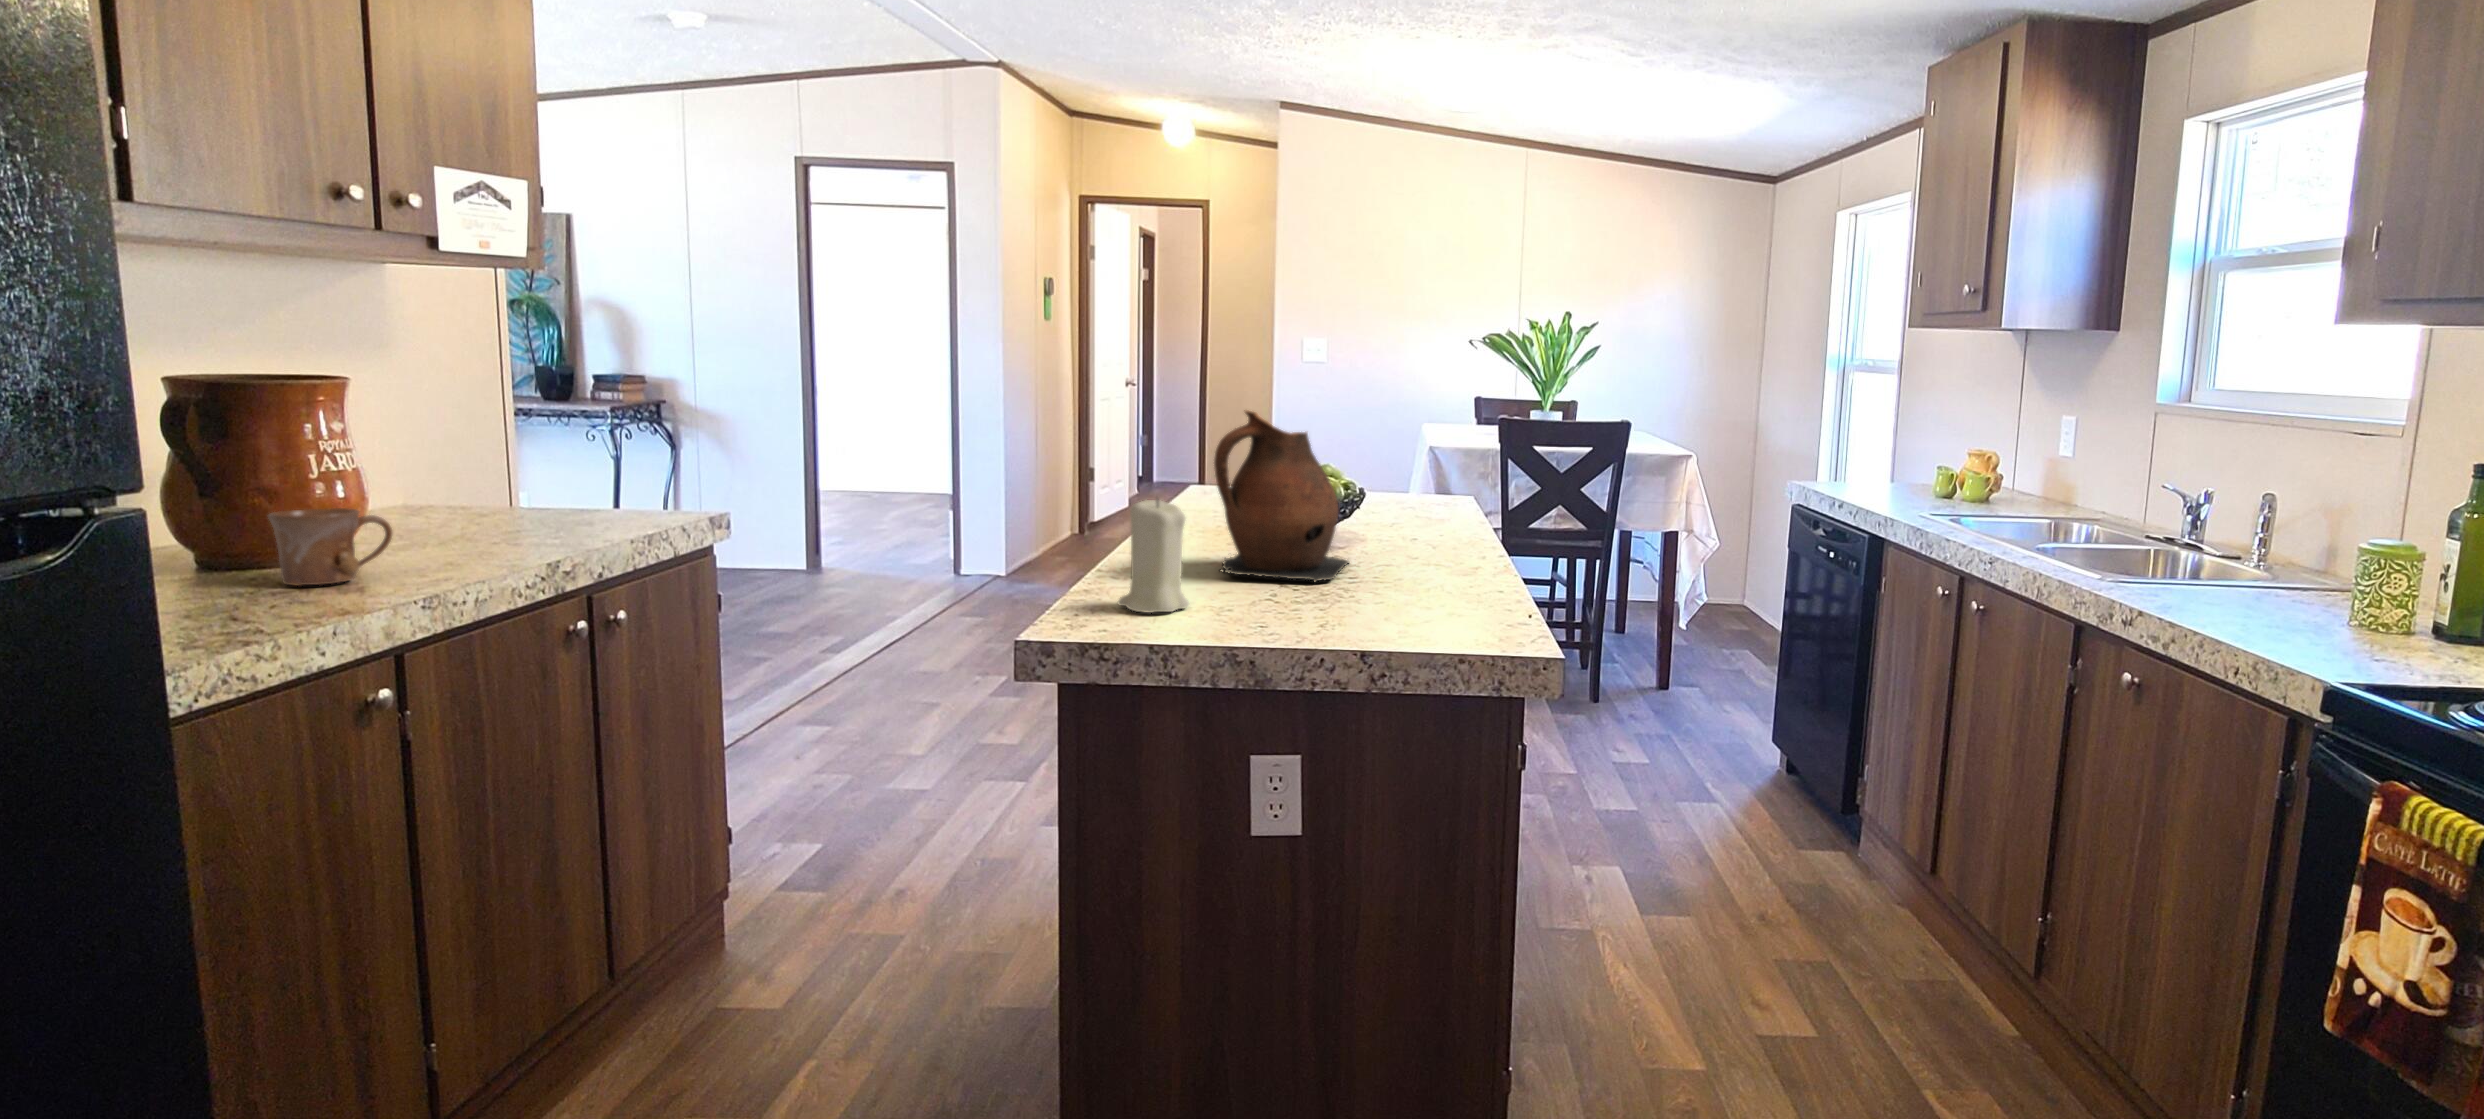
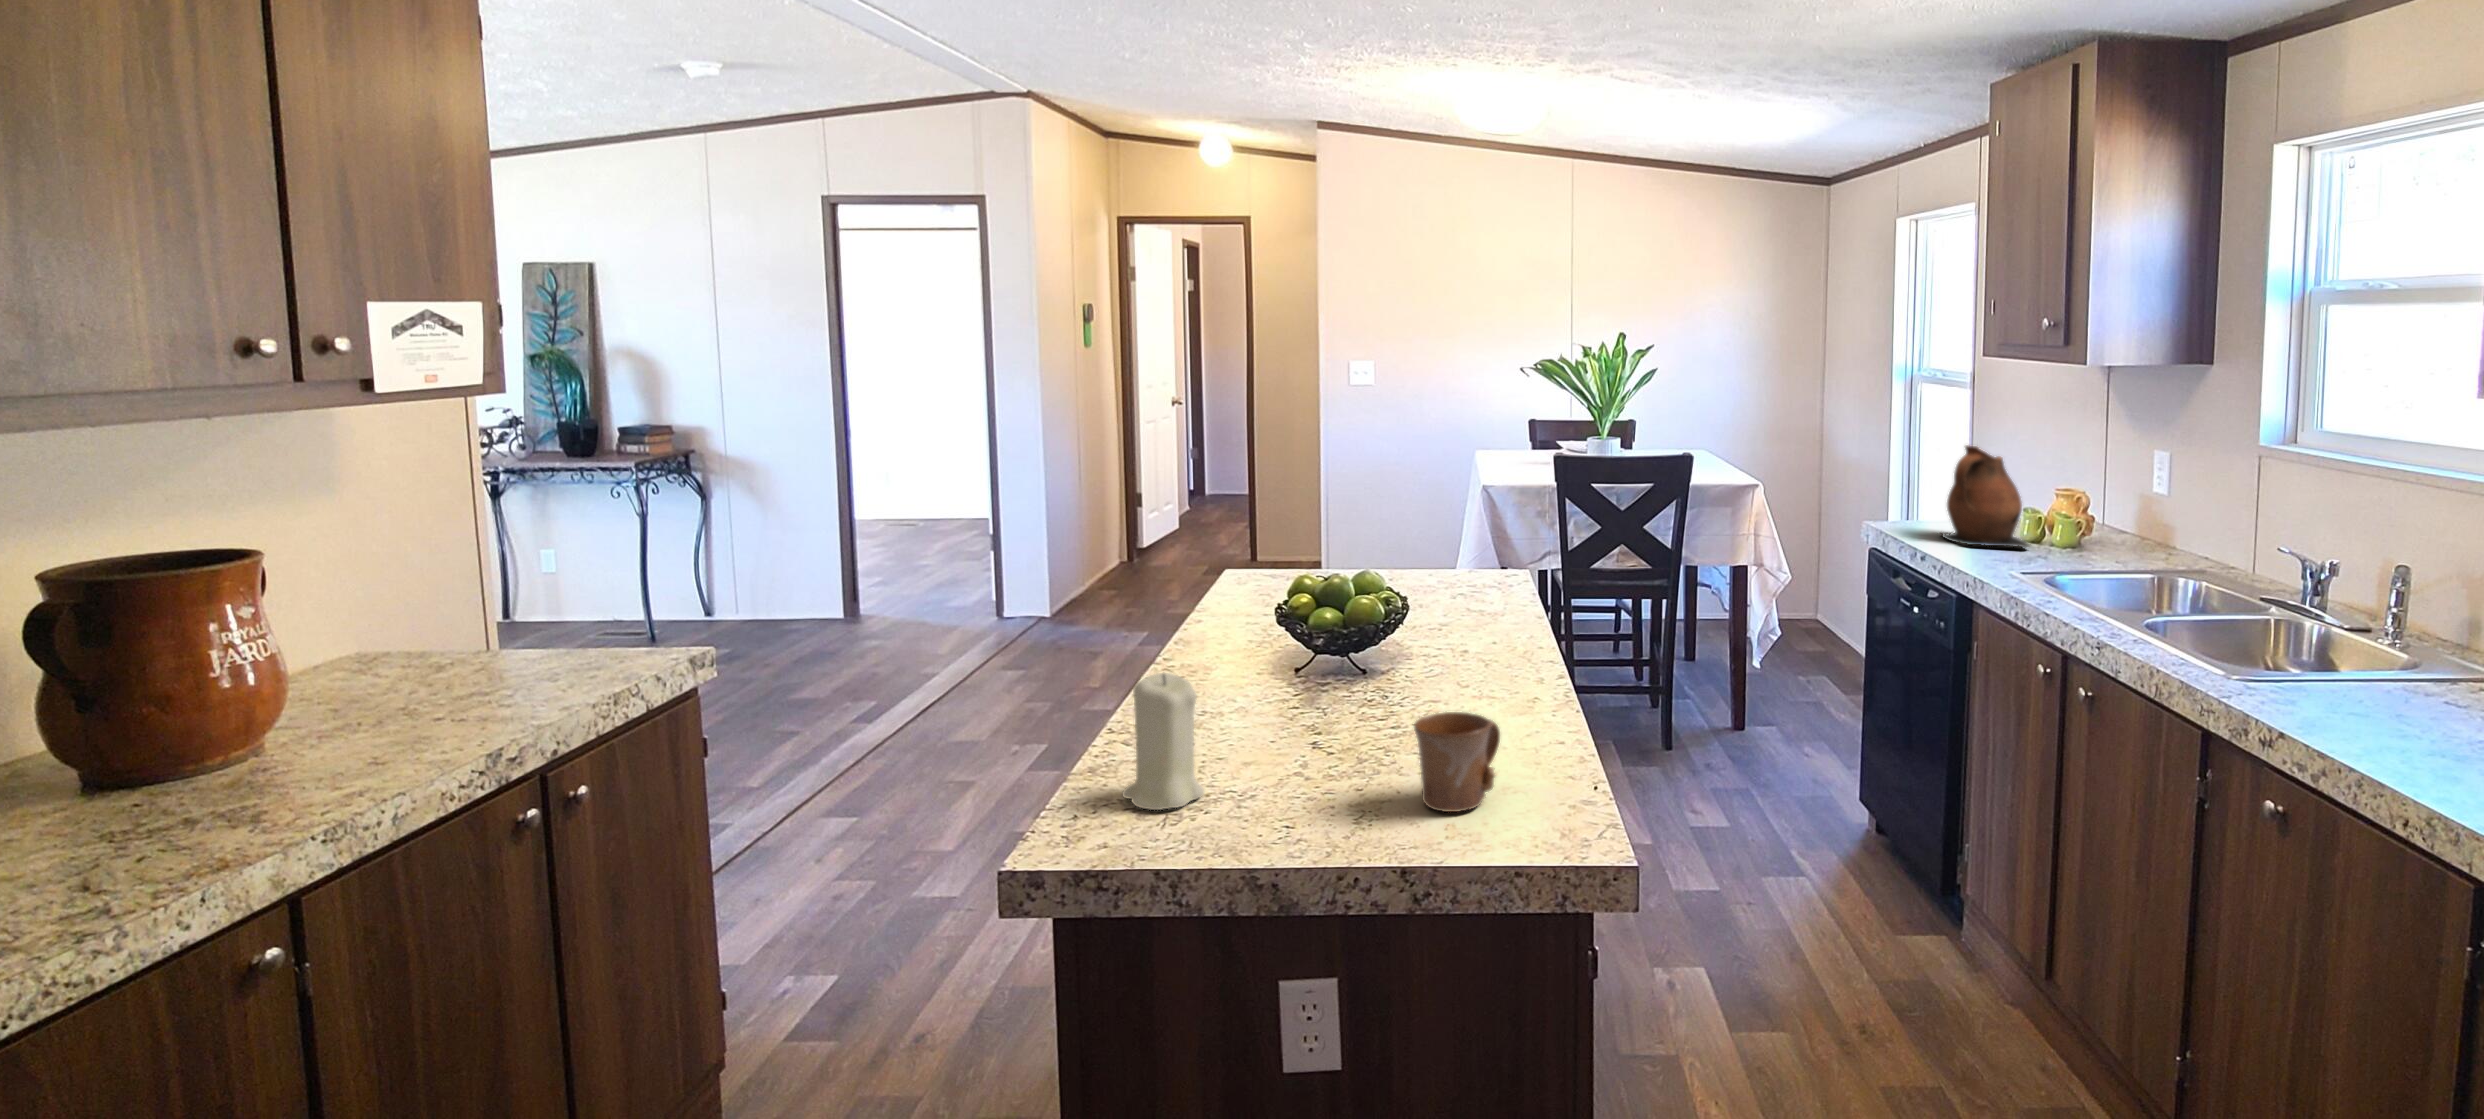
ceramic pitcher: present [1214,410,1349,582] -> present [1942,445,2030,547]
mug: present [268,508,392,585] -> present [1414,712,1500,812]

